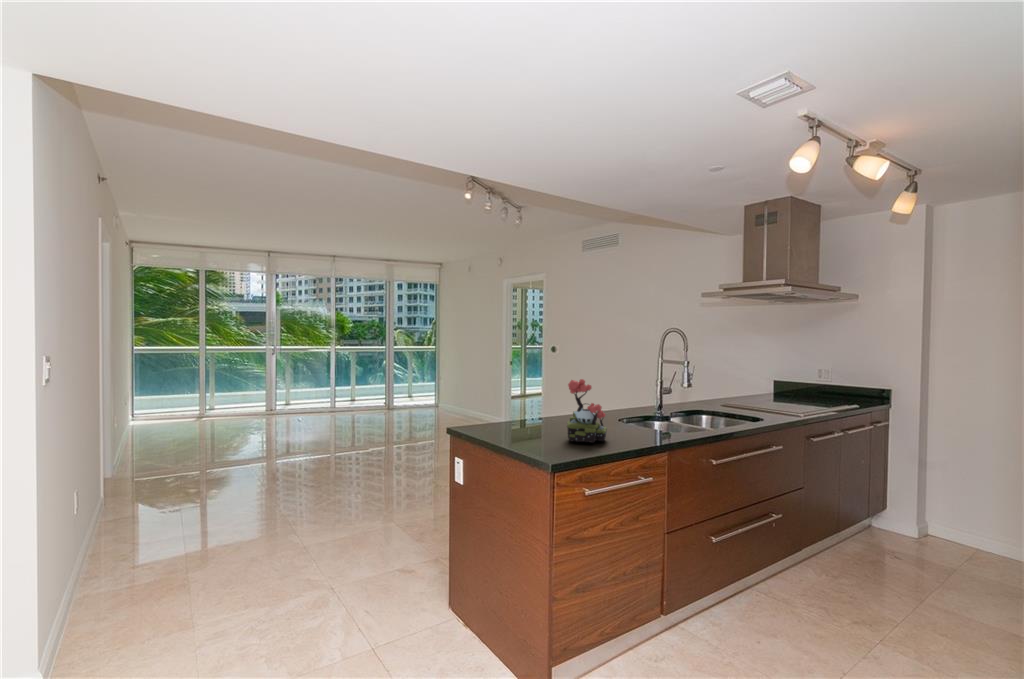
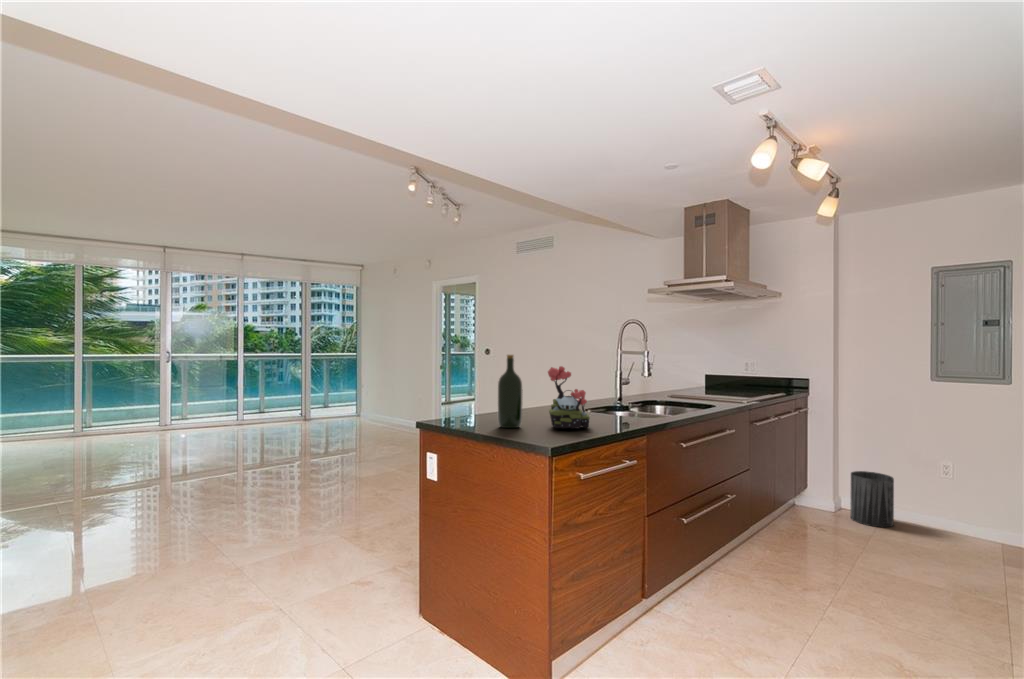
wine bottle: none [517,367,541,439] -> present [498,355,523,428]
trash can: none [936,495,990,560] -> present [850,471,894,527]

